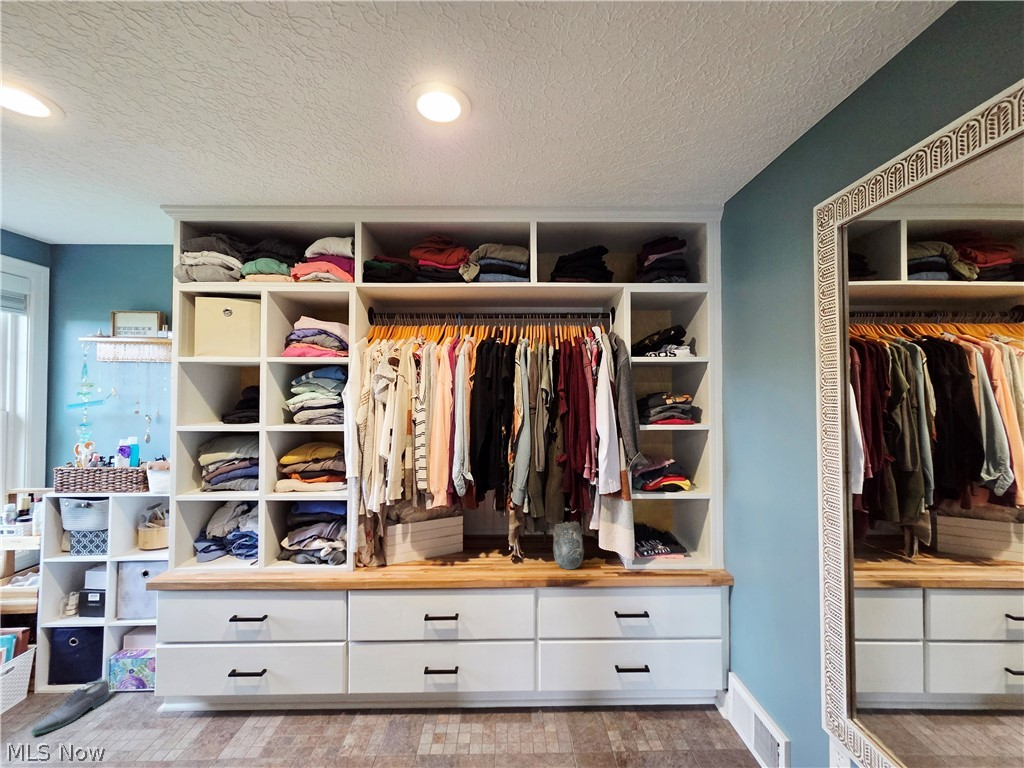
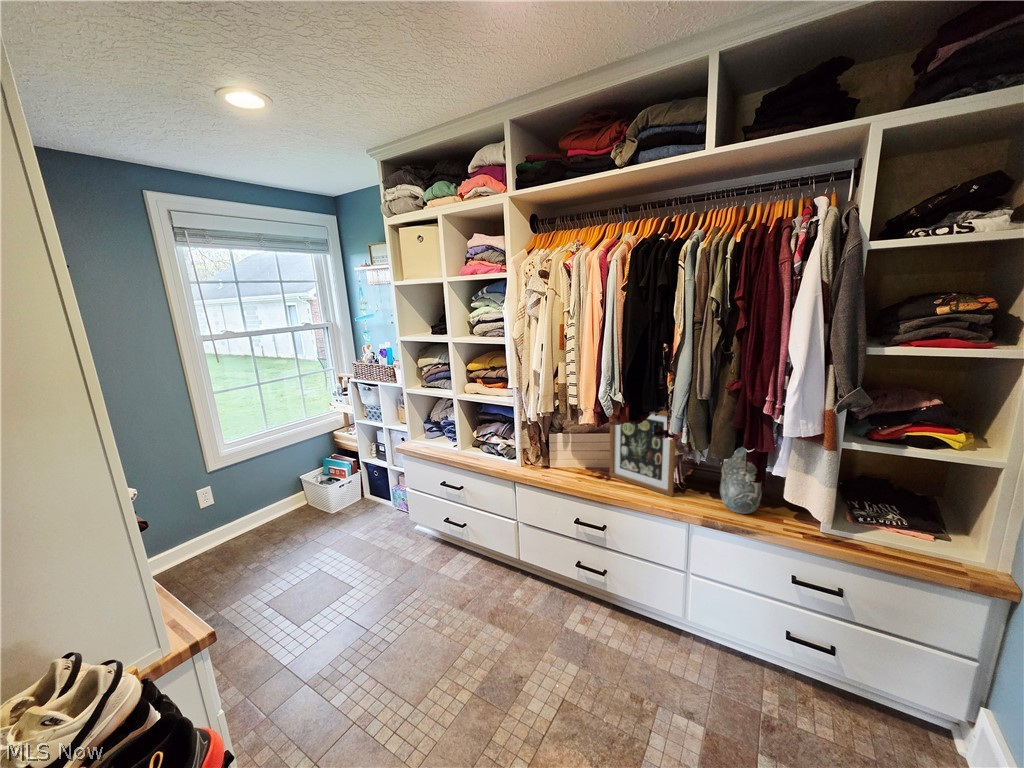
picture frame: none [454,483,517,568] -> present [609,410,676,496]
shoe: present [31,678,110,736] -> none [358,499,394,522]

